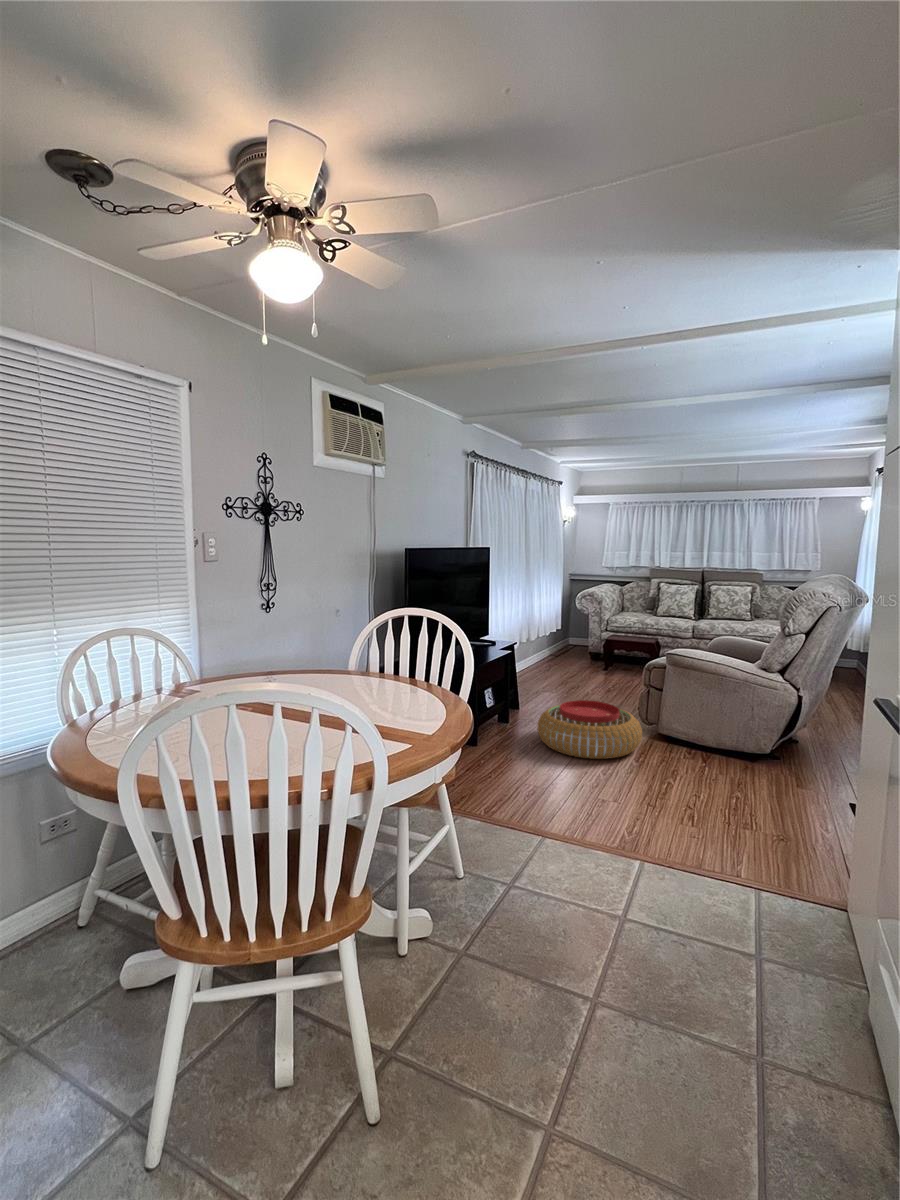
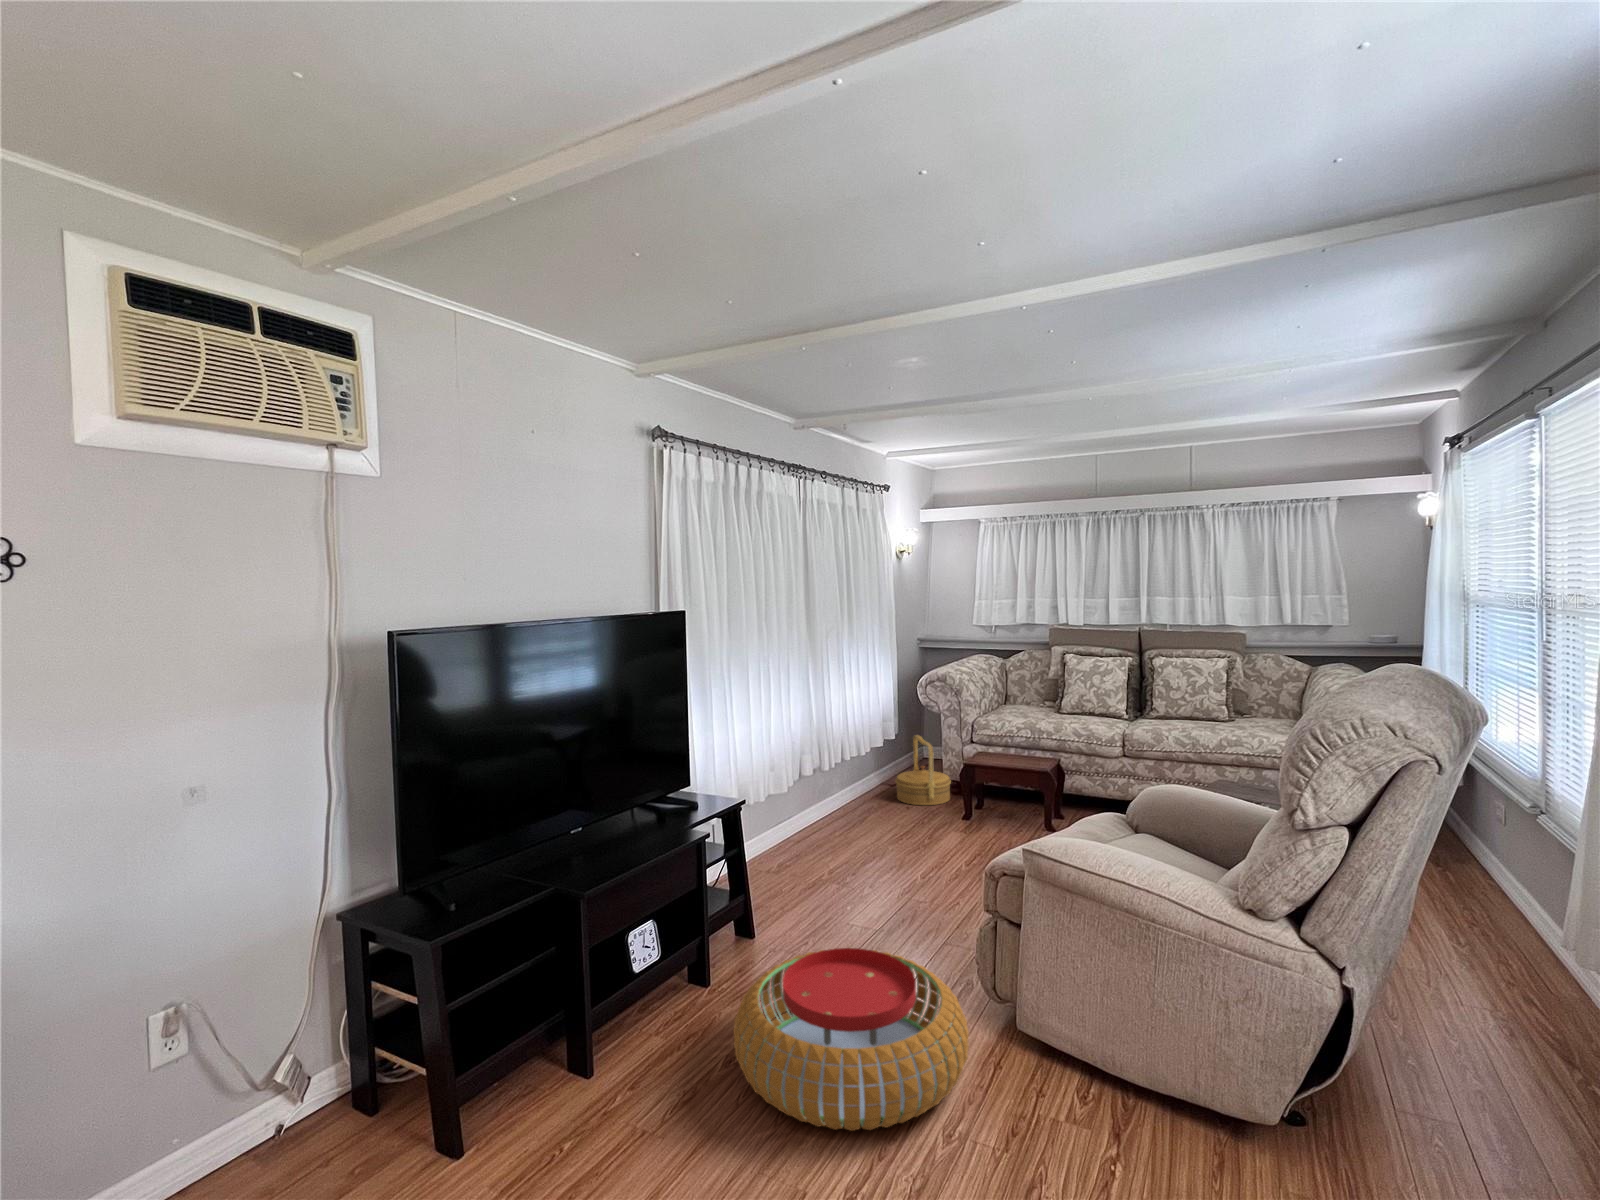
woven basket: none [563,627,595,665] -> present [896,735,951,805]

